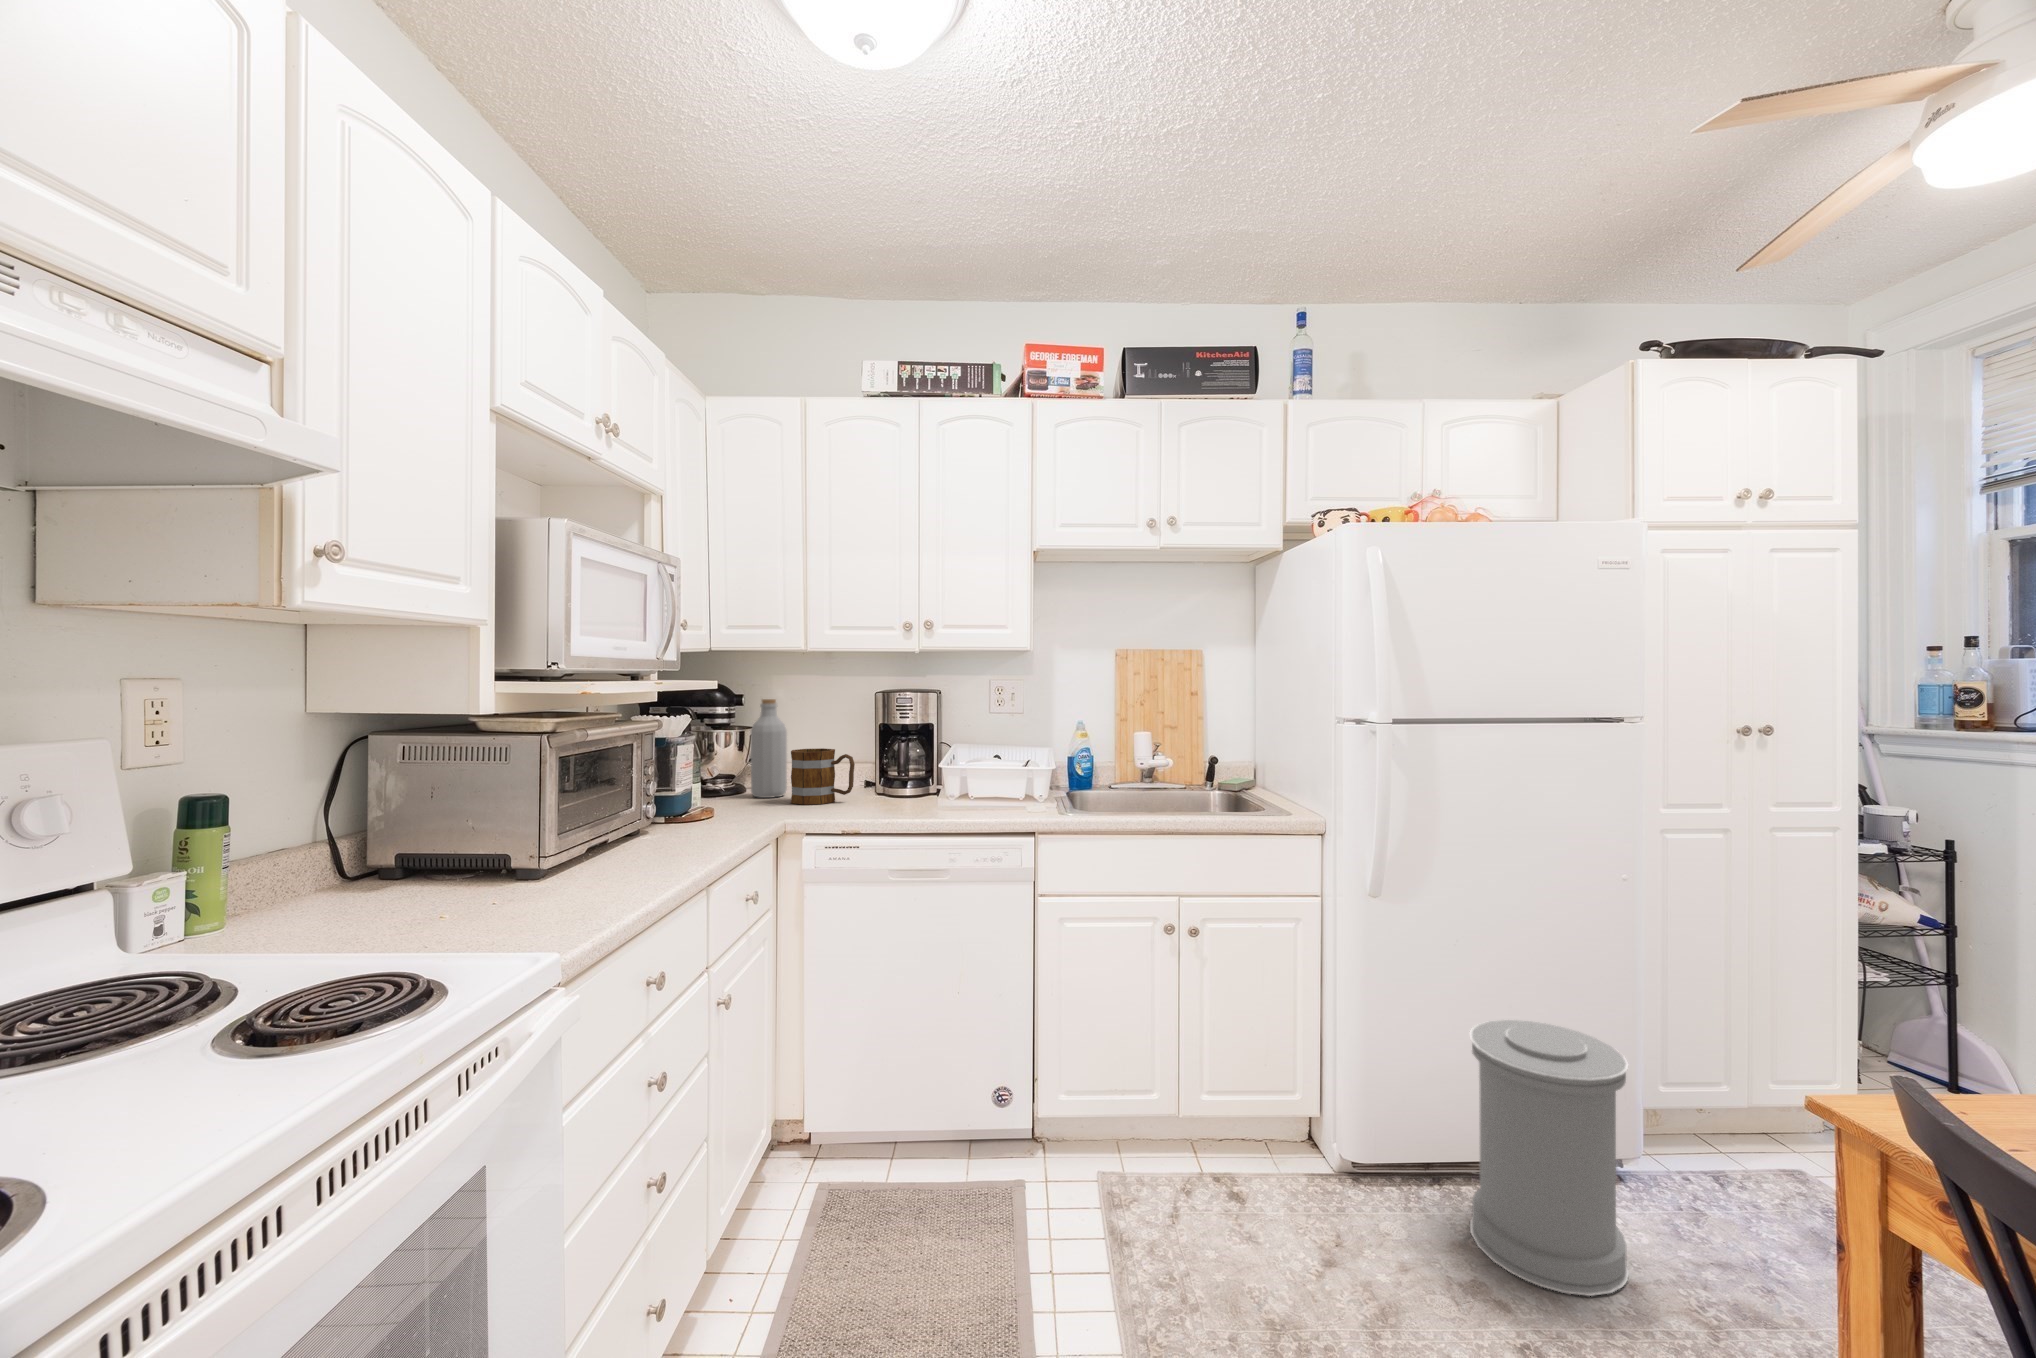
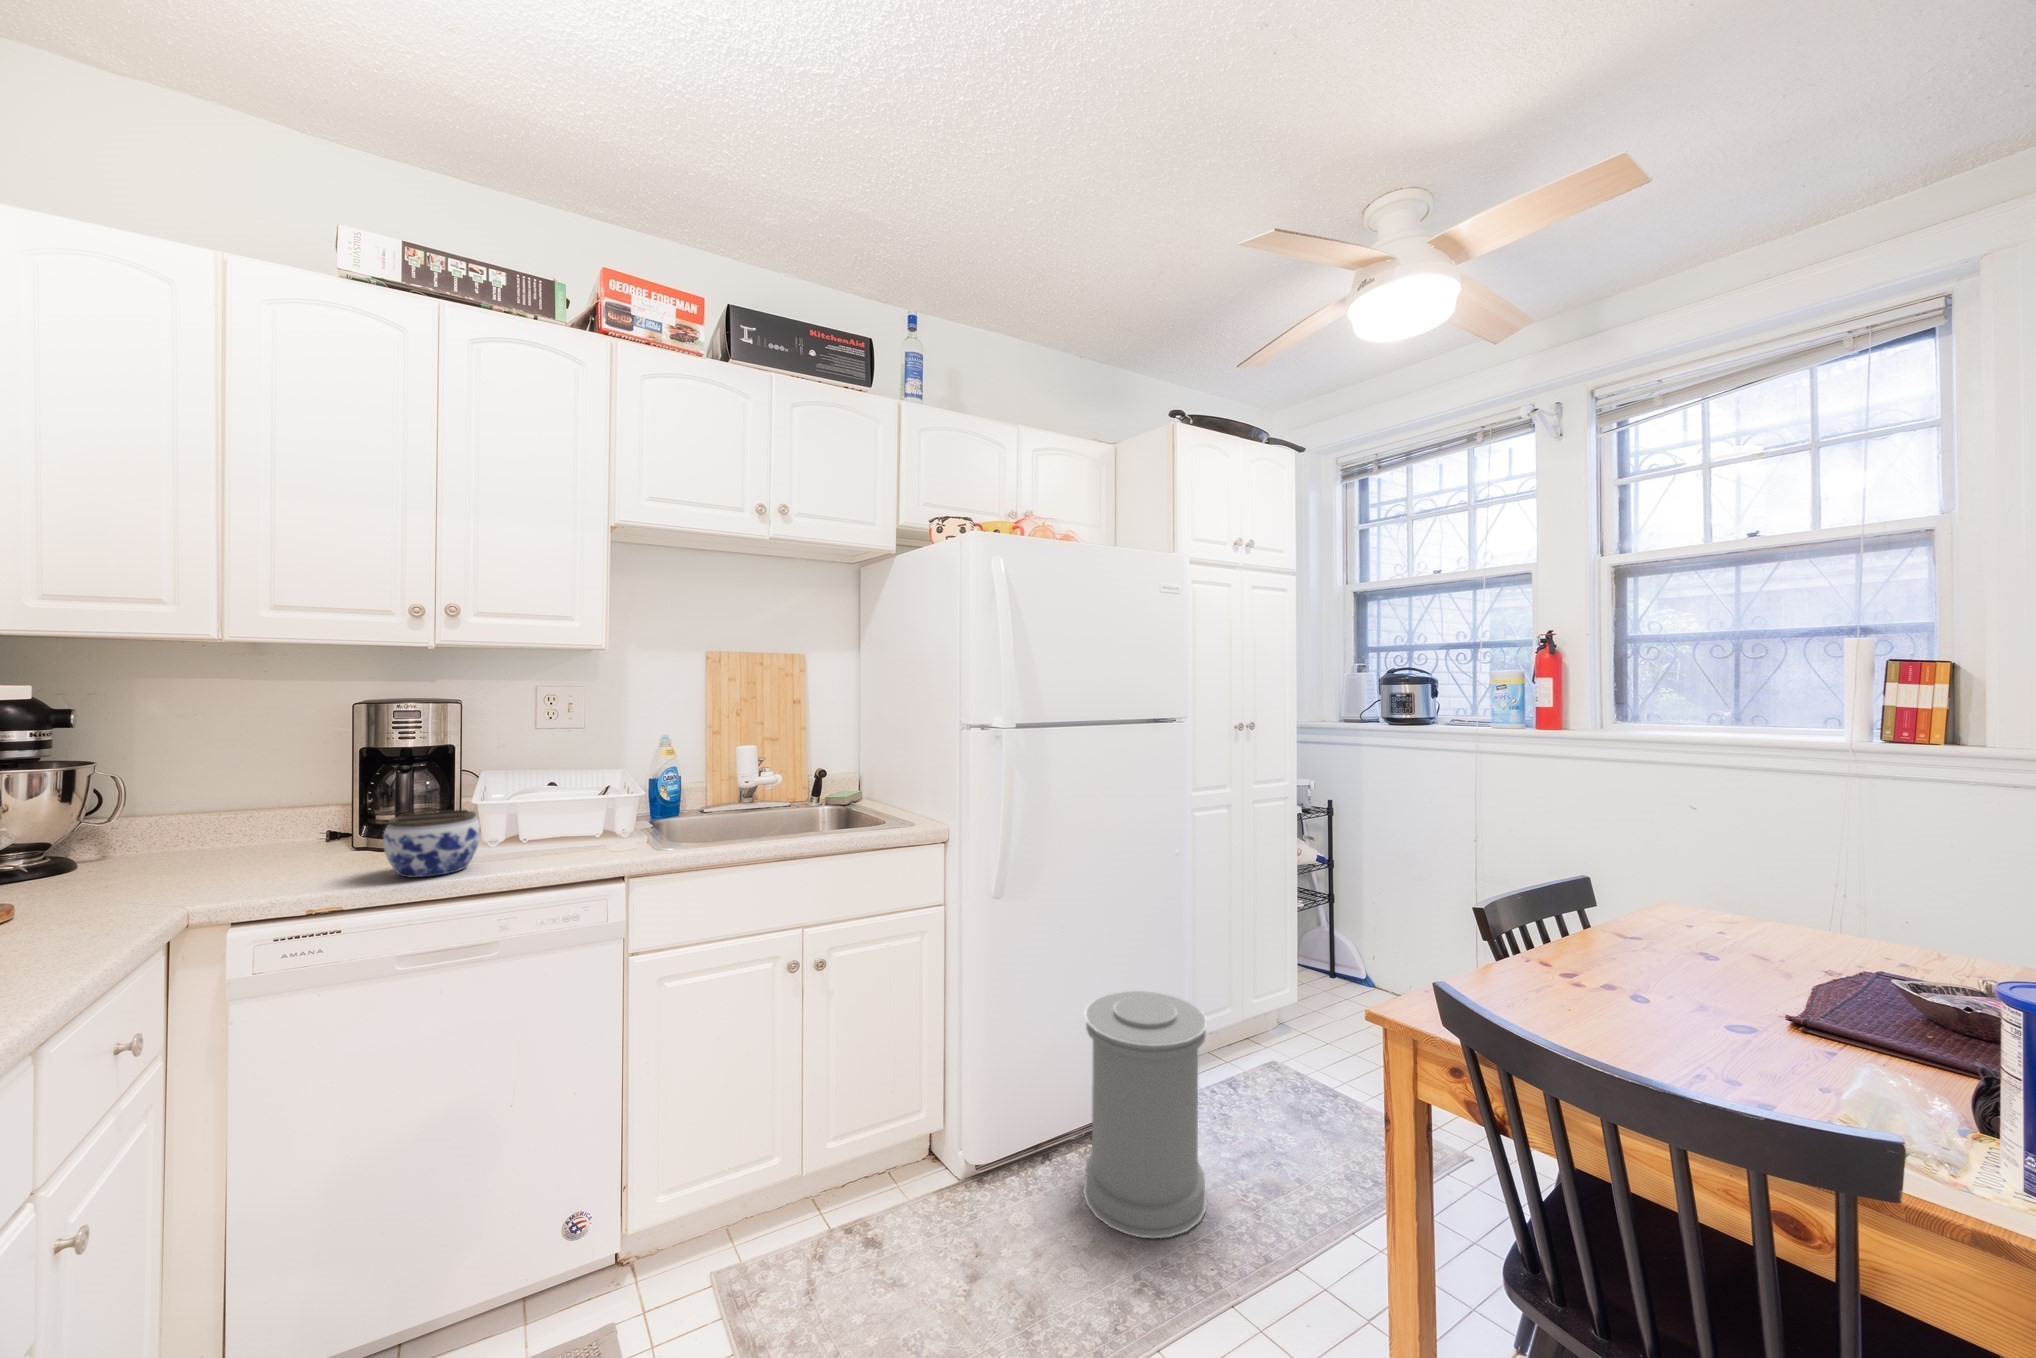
bottle: present [751,699,787,798] -> none [91,716,173,874]
mug: present [791,748,855,805] -> none [182,788,315,879]
jar: none [889,770,945,815] -> present [383,810,480,877]

